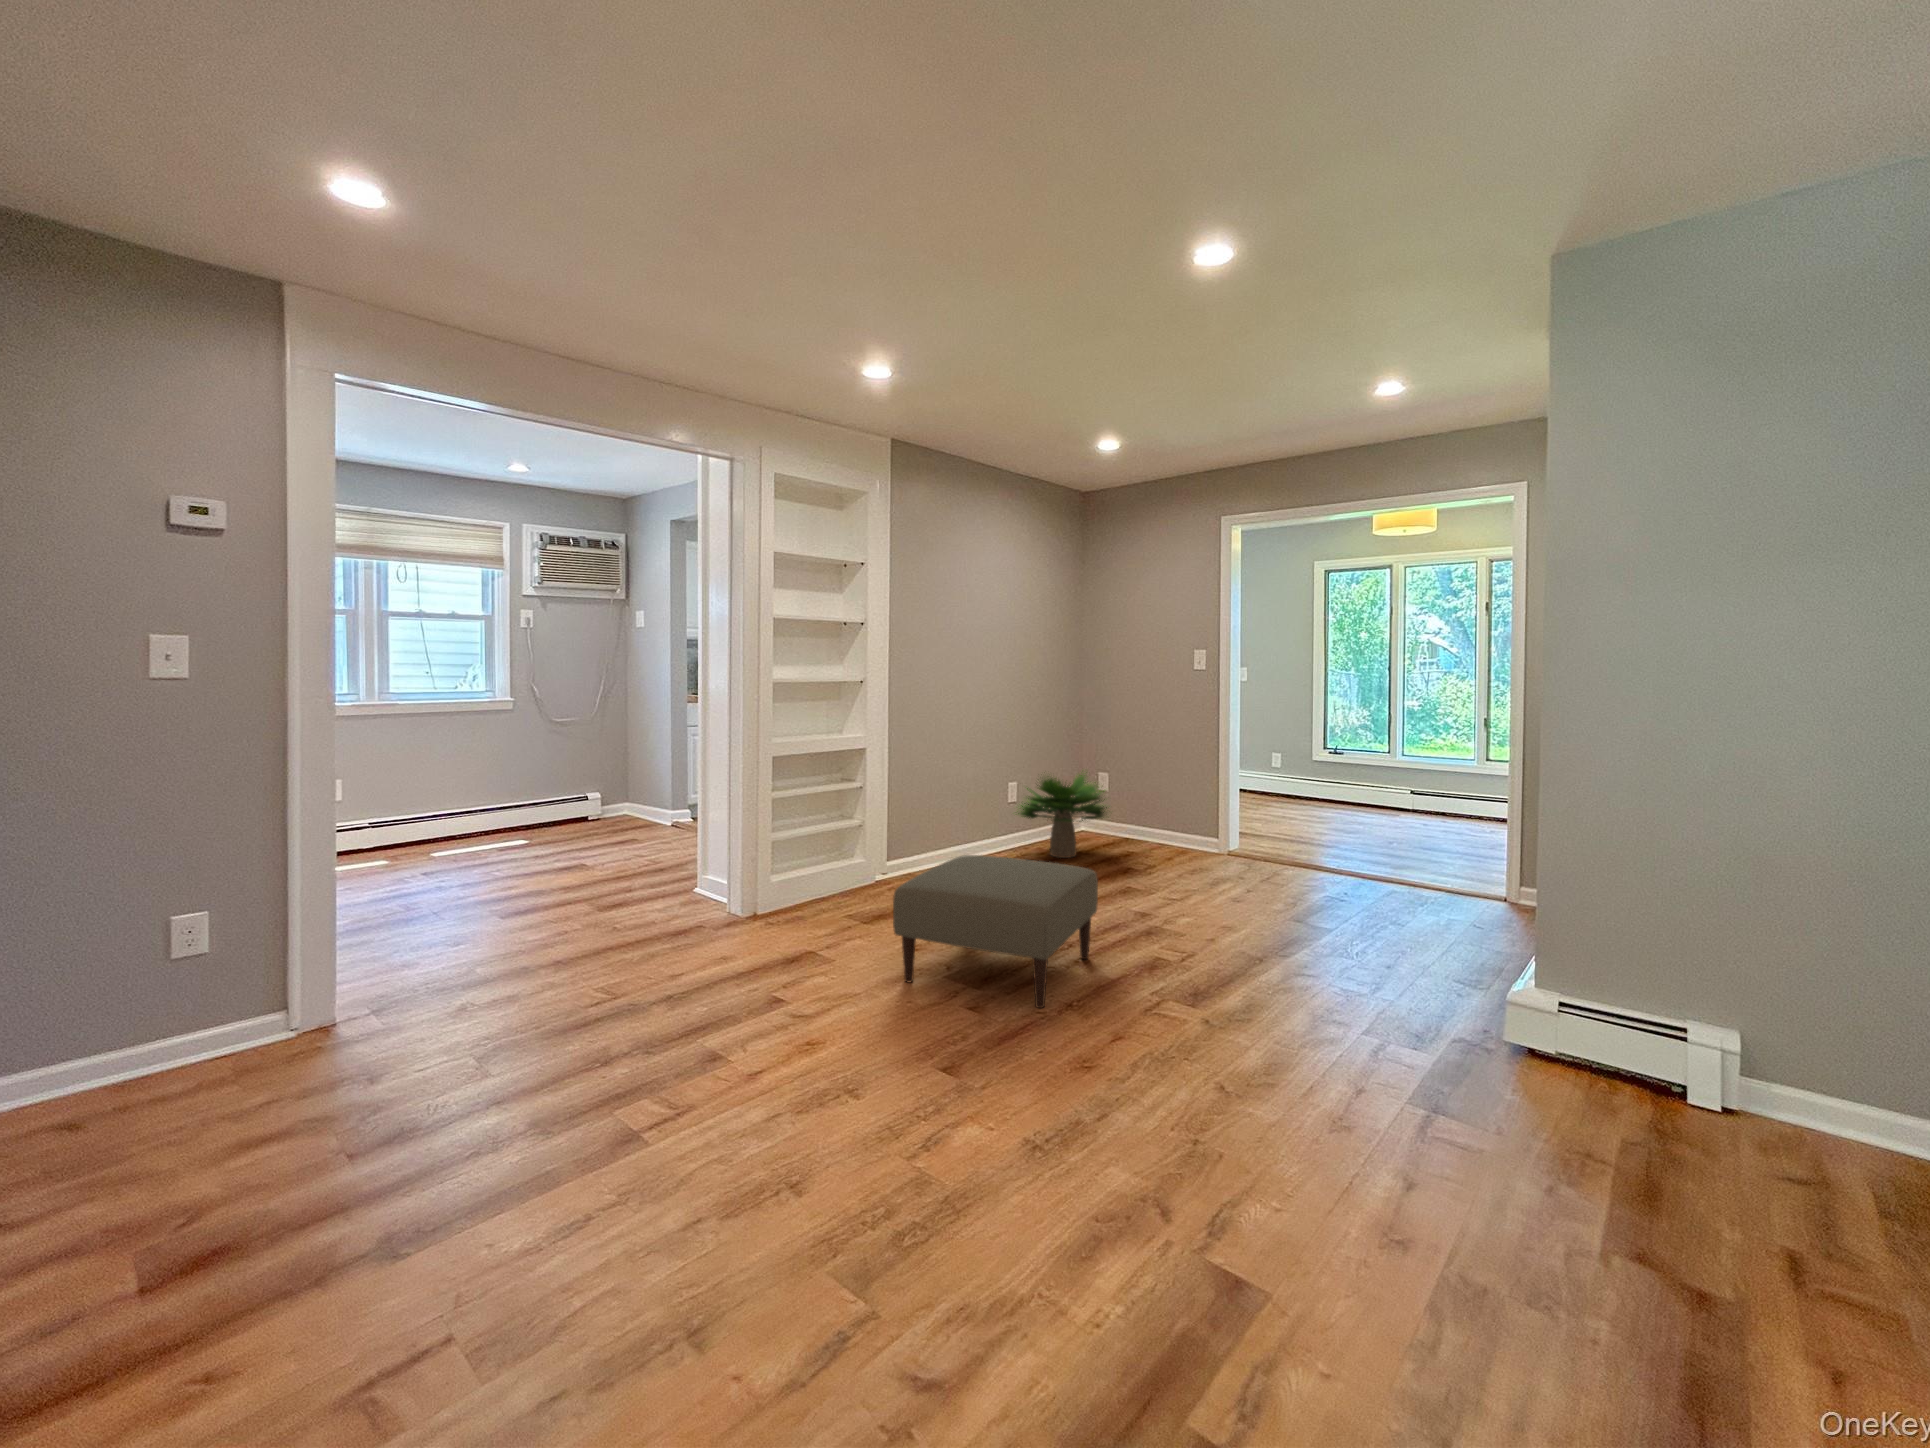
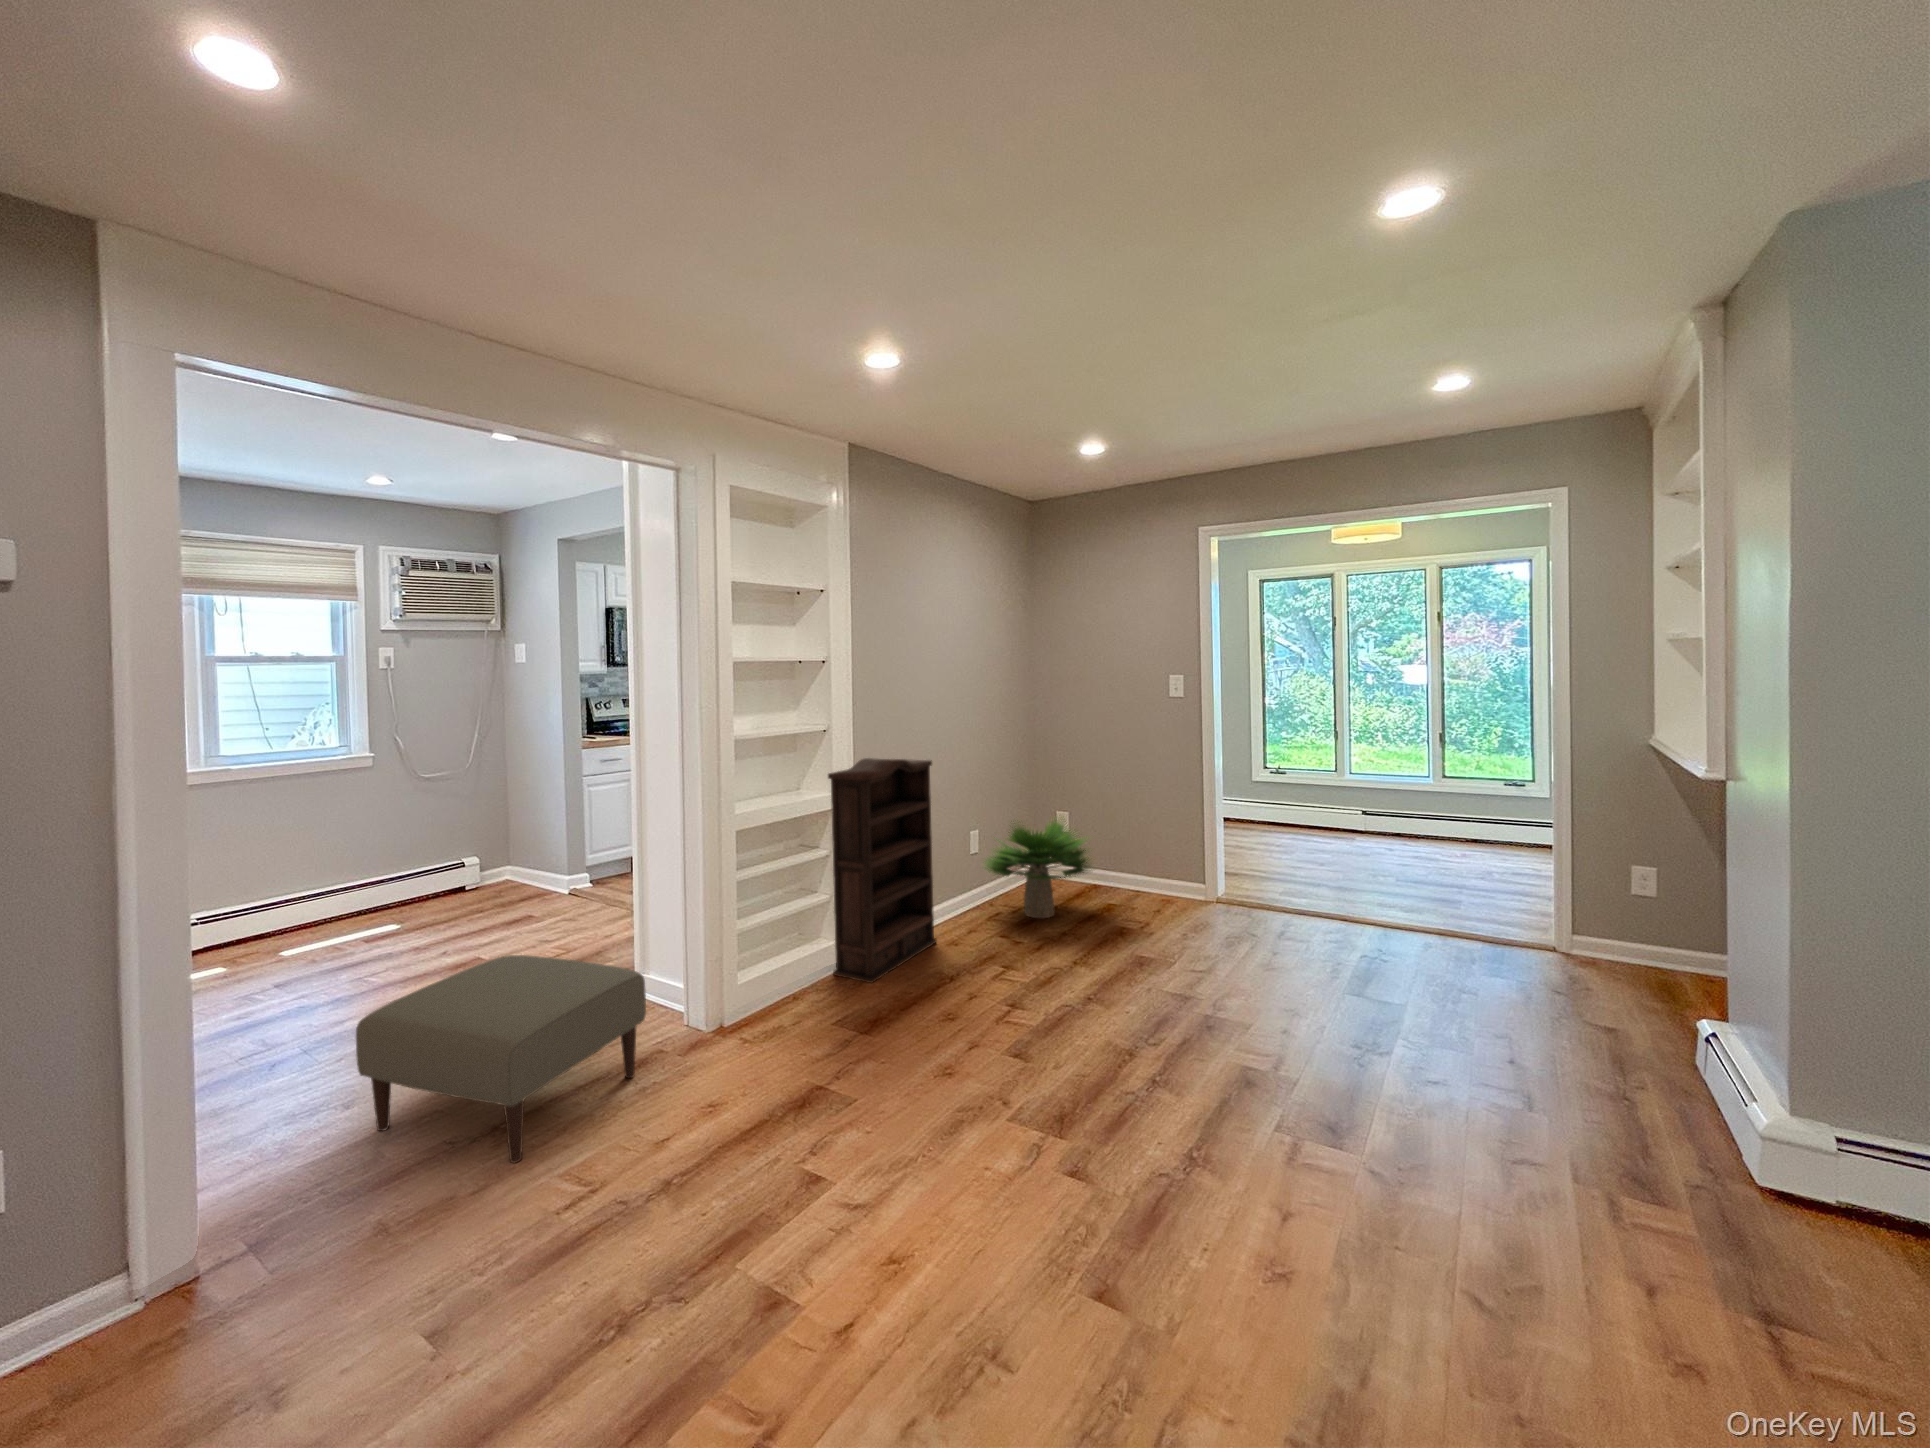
bookshelf: none [862,707,962,894] -> present [828,758,937,983]
ottoman: present [893,855,1098,1008] -> present [356,955,646,1163]

